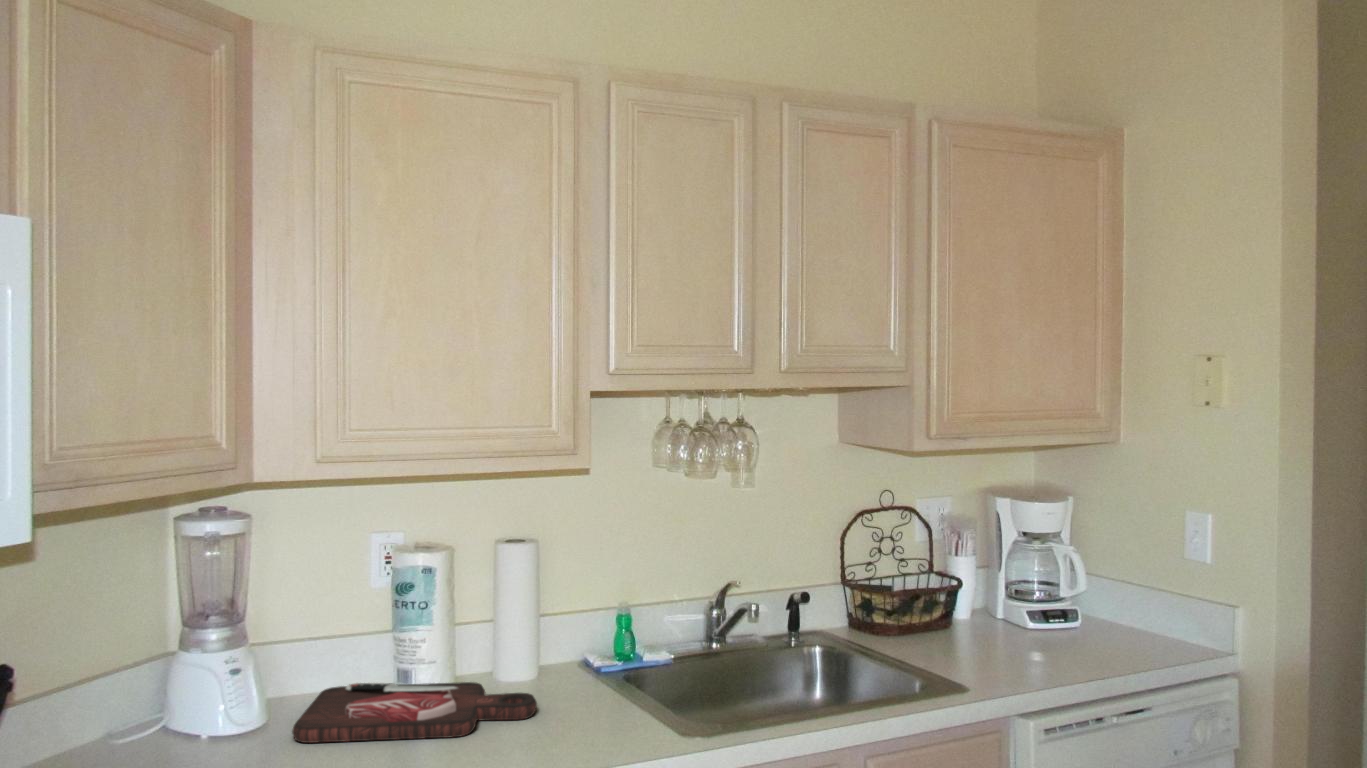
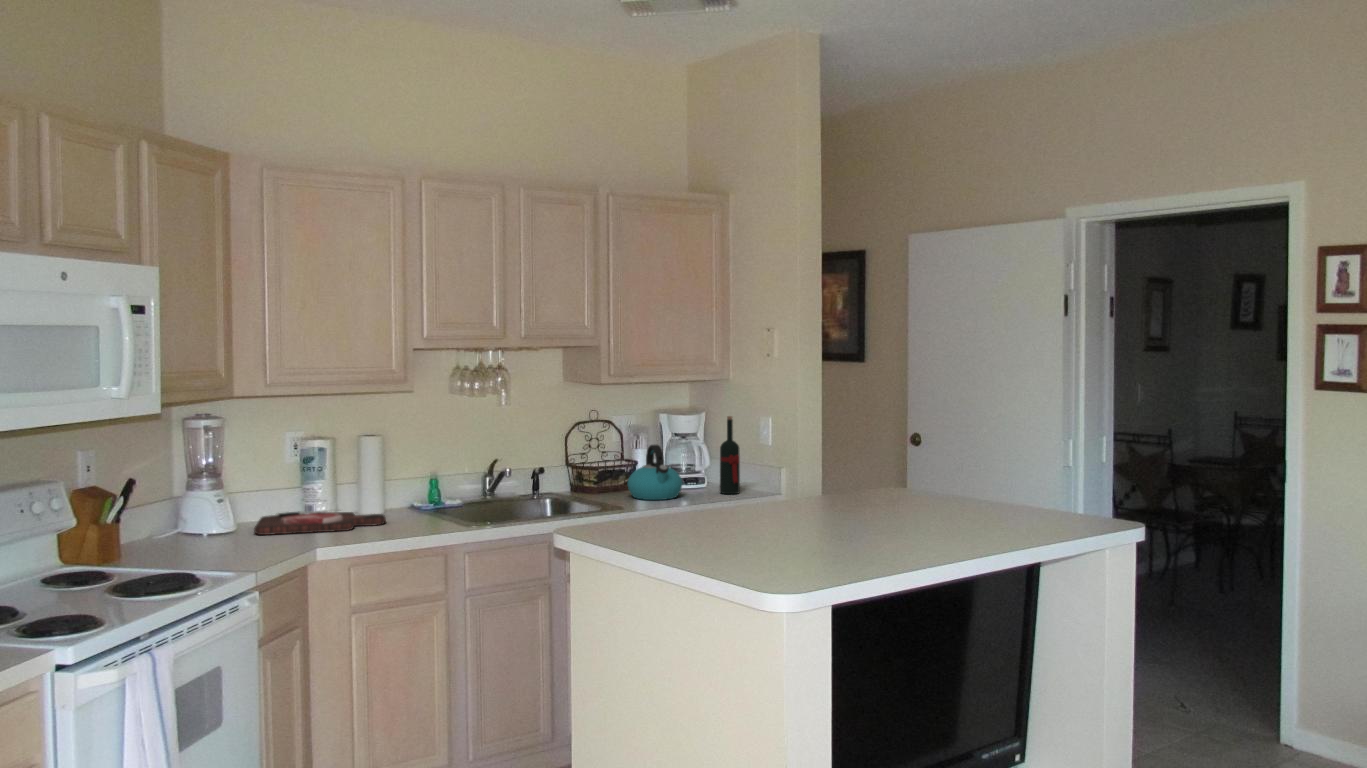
wine bottle: none [1119,509,1160,650] -> present [720,416,740,494]
kettle: none [957,558,1059,662] -> present [628,445,682,500]

